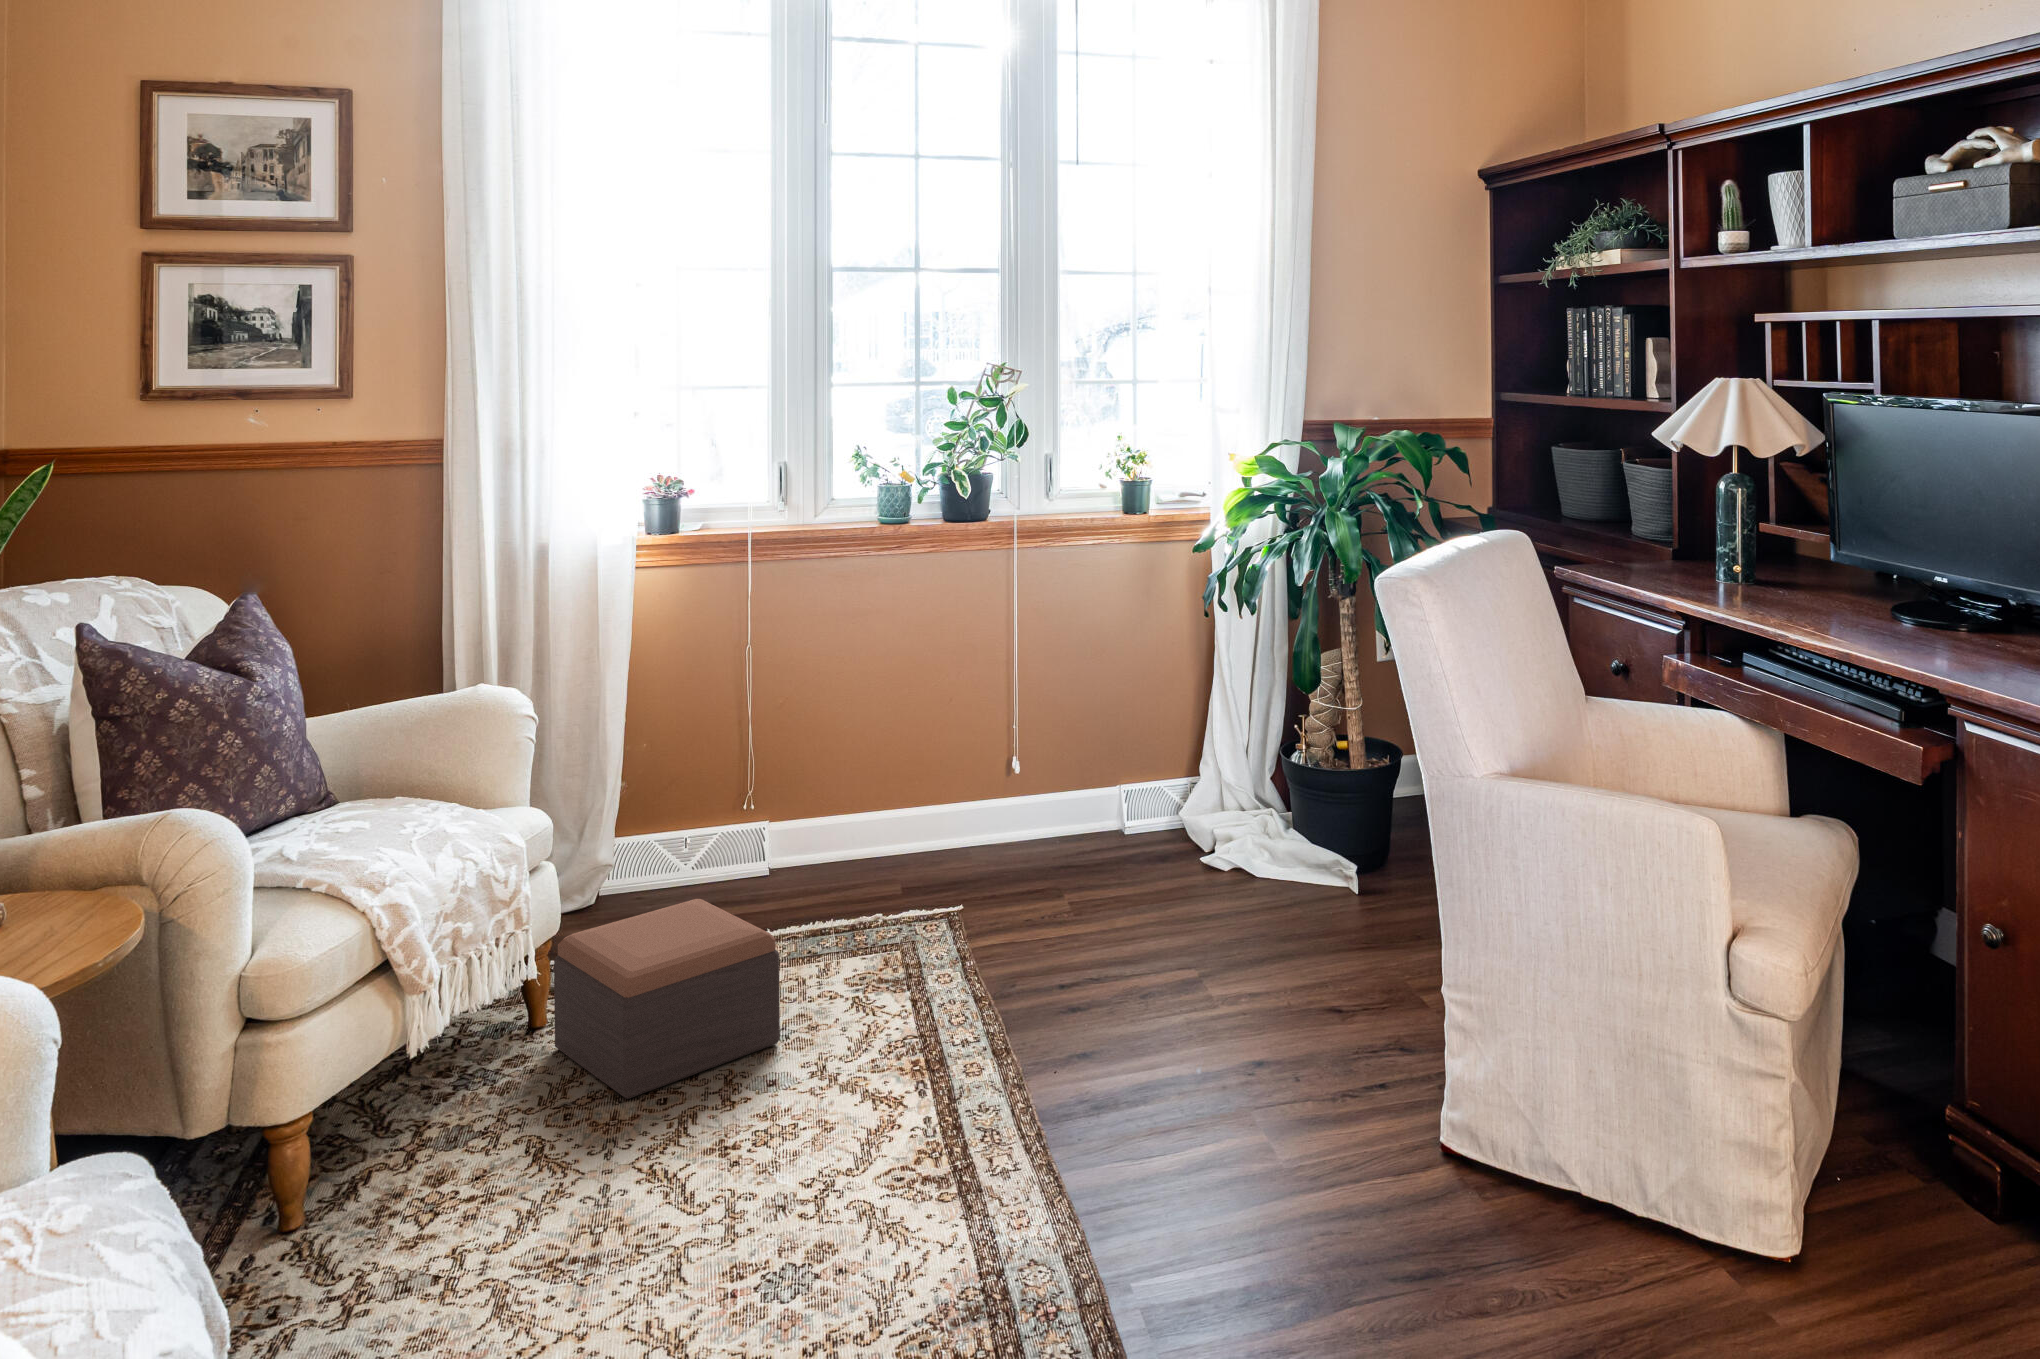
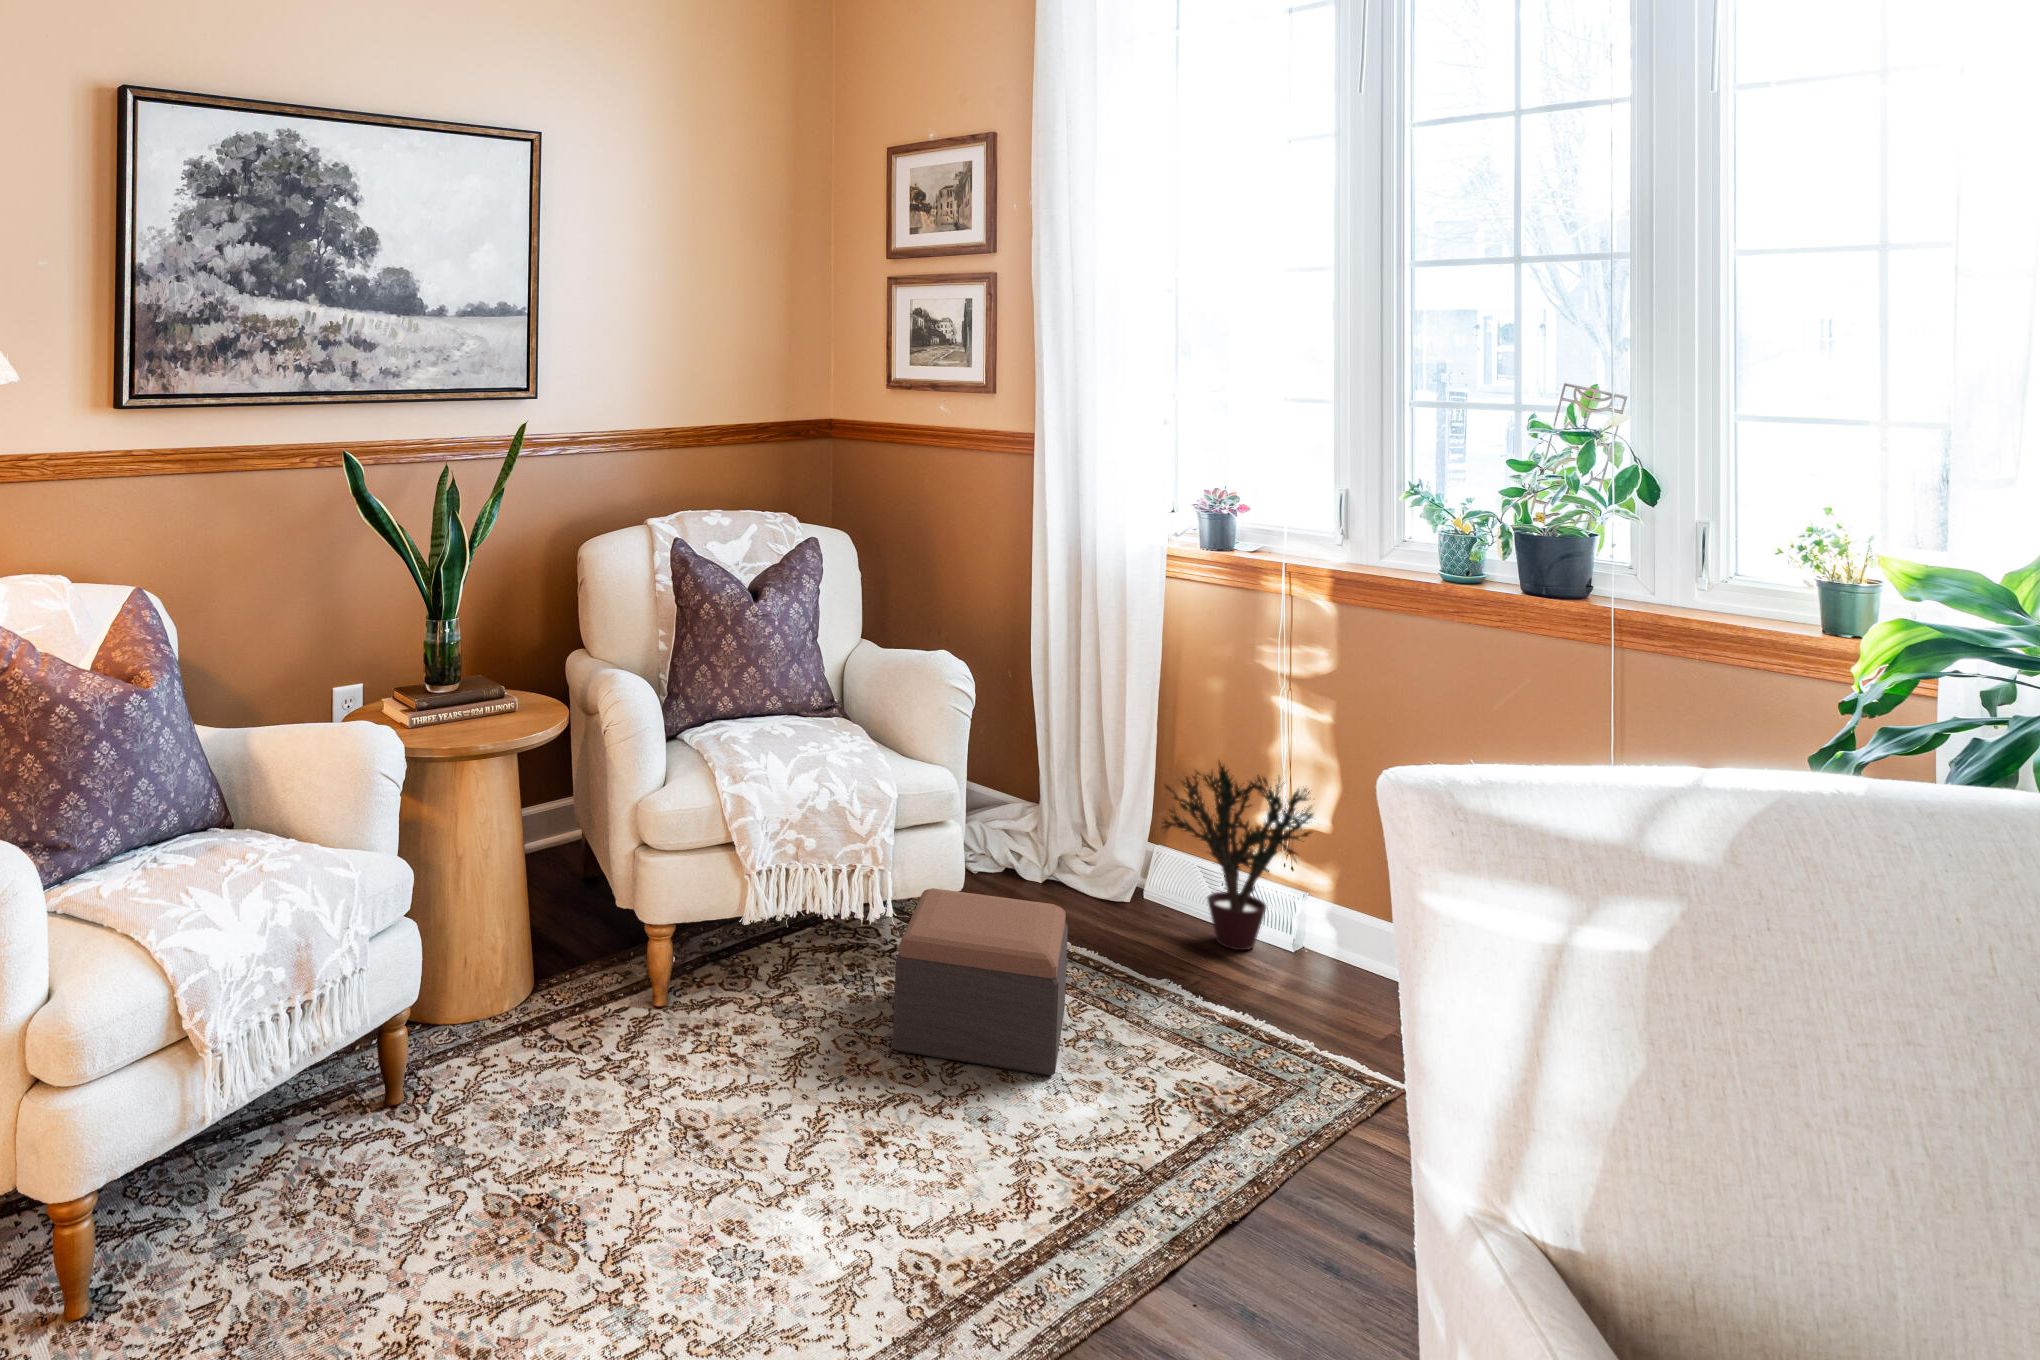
potted plant: none [671,727,824,901] -> present [1164,762,1313,950]

